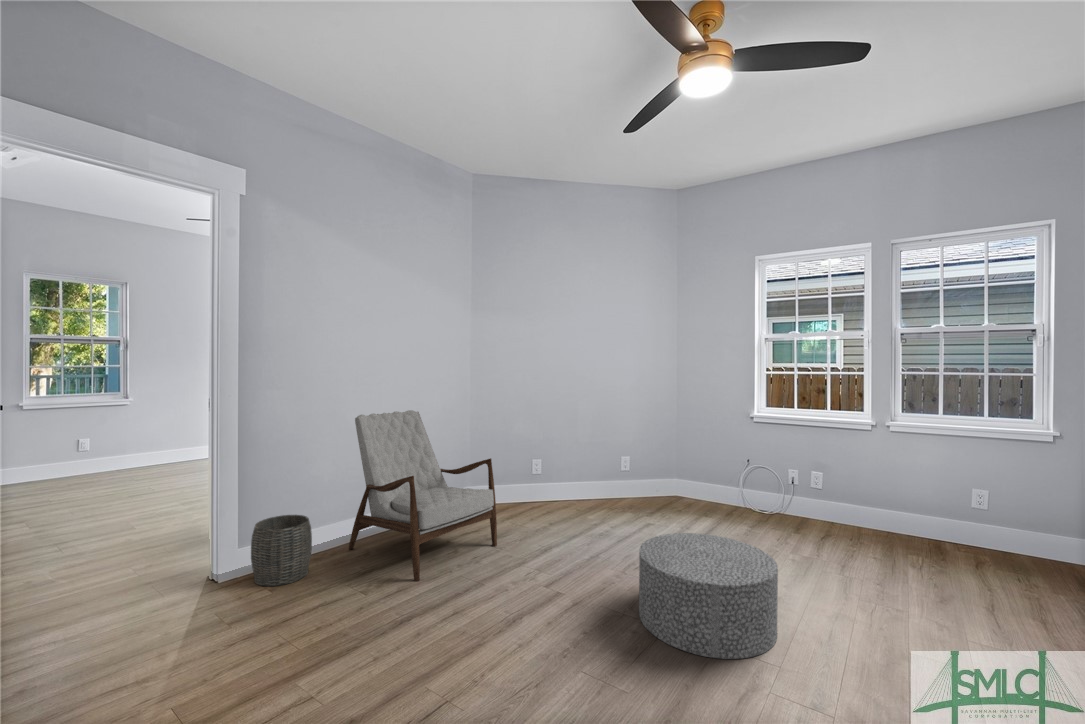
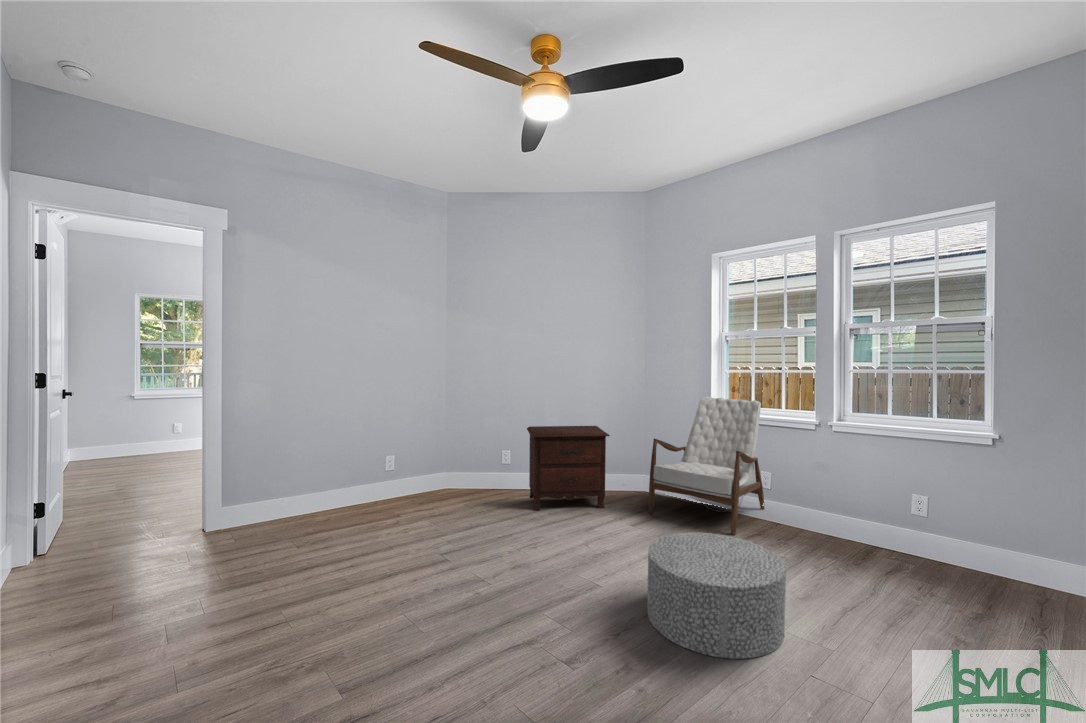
armchair: present [349,410,497,581] -> present [648,397,764,535]
nightstand: none [523,432,604,515] -> present [527,426,610,510]
woven basket: present [251,515,312,586] -> none [257,514,318,586]

